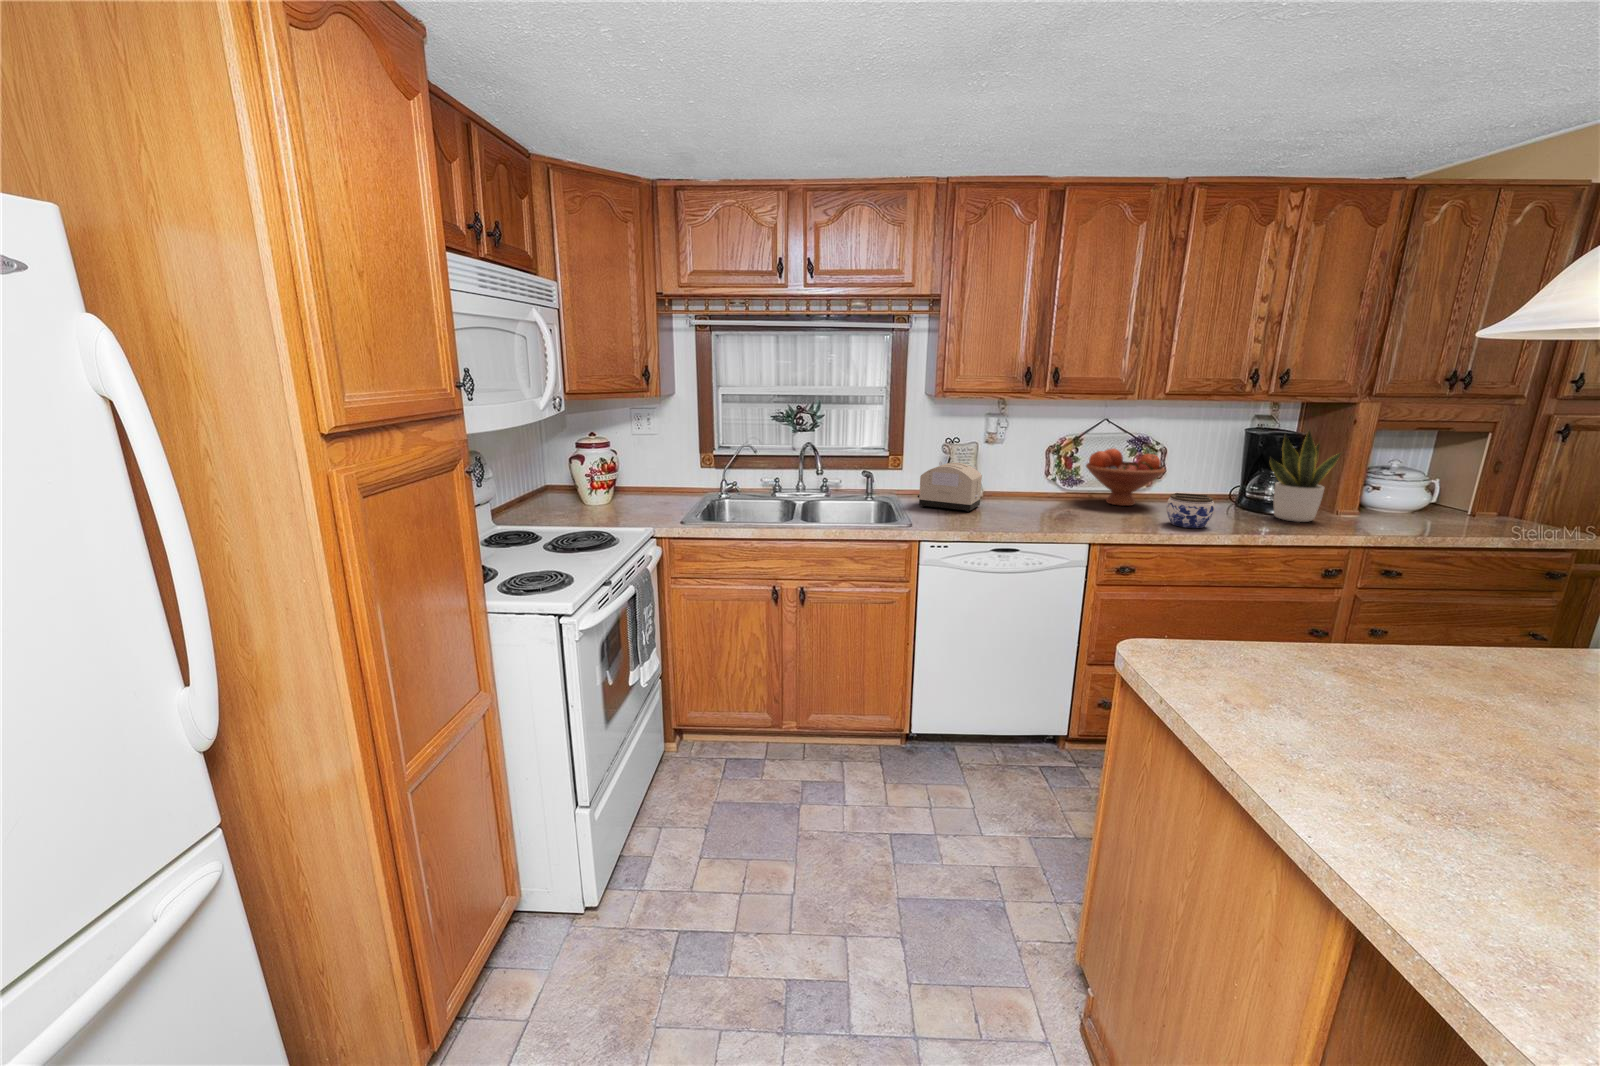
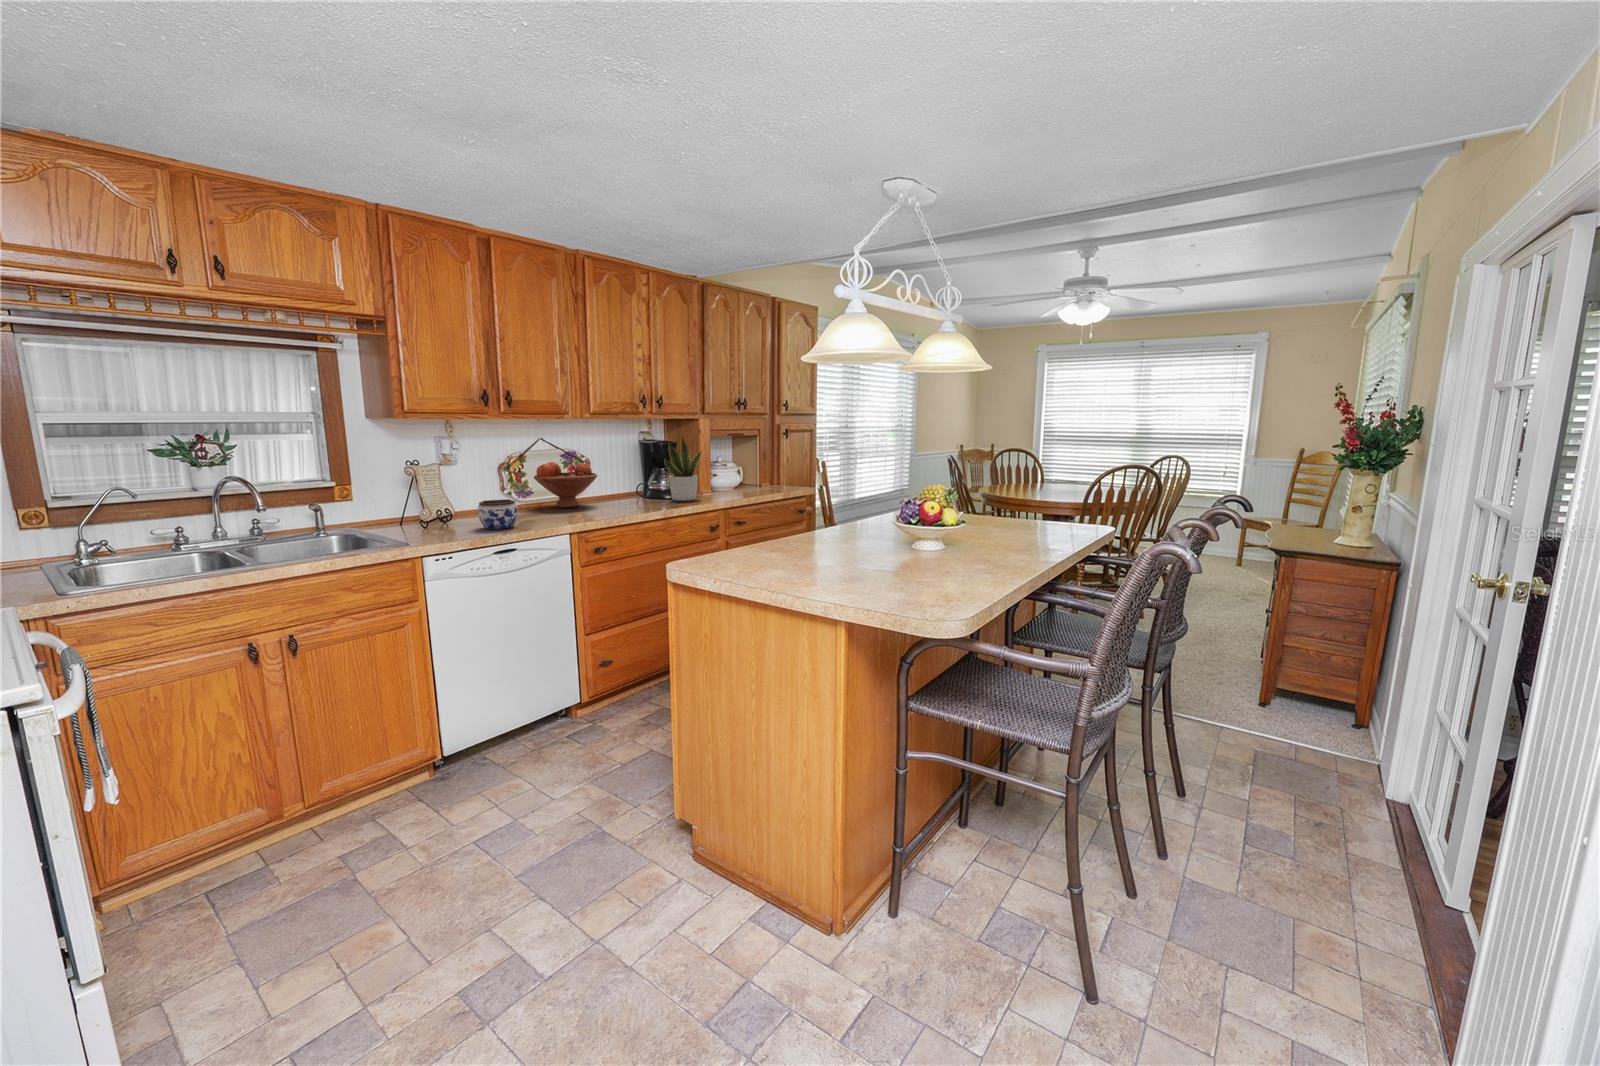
toaster: present [918,461,982,512] -> none [385,484,452,532]
jar: present [1167,493,1214,528] -> present [478,499,518,529]

